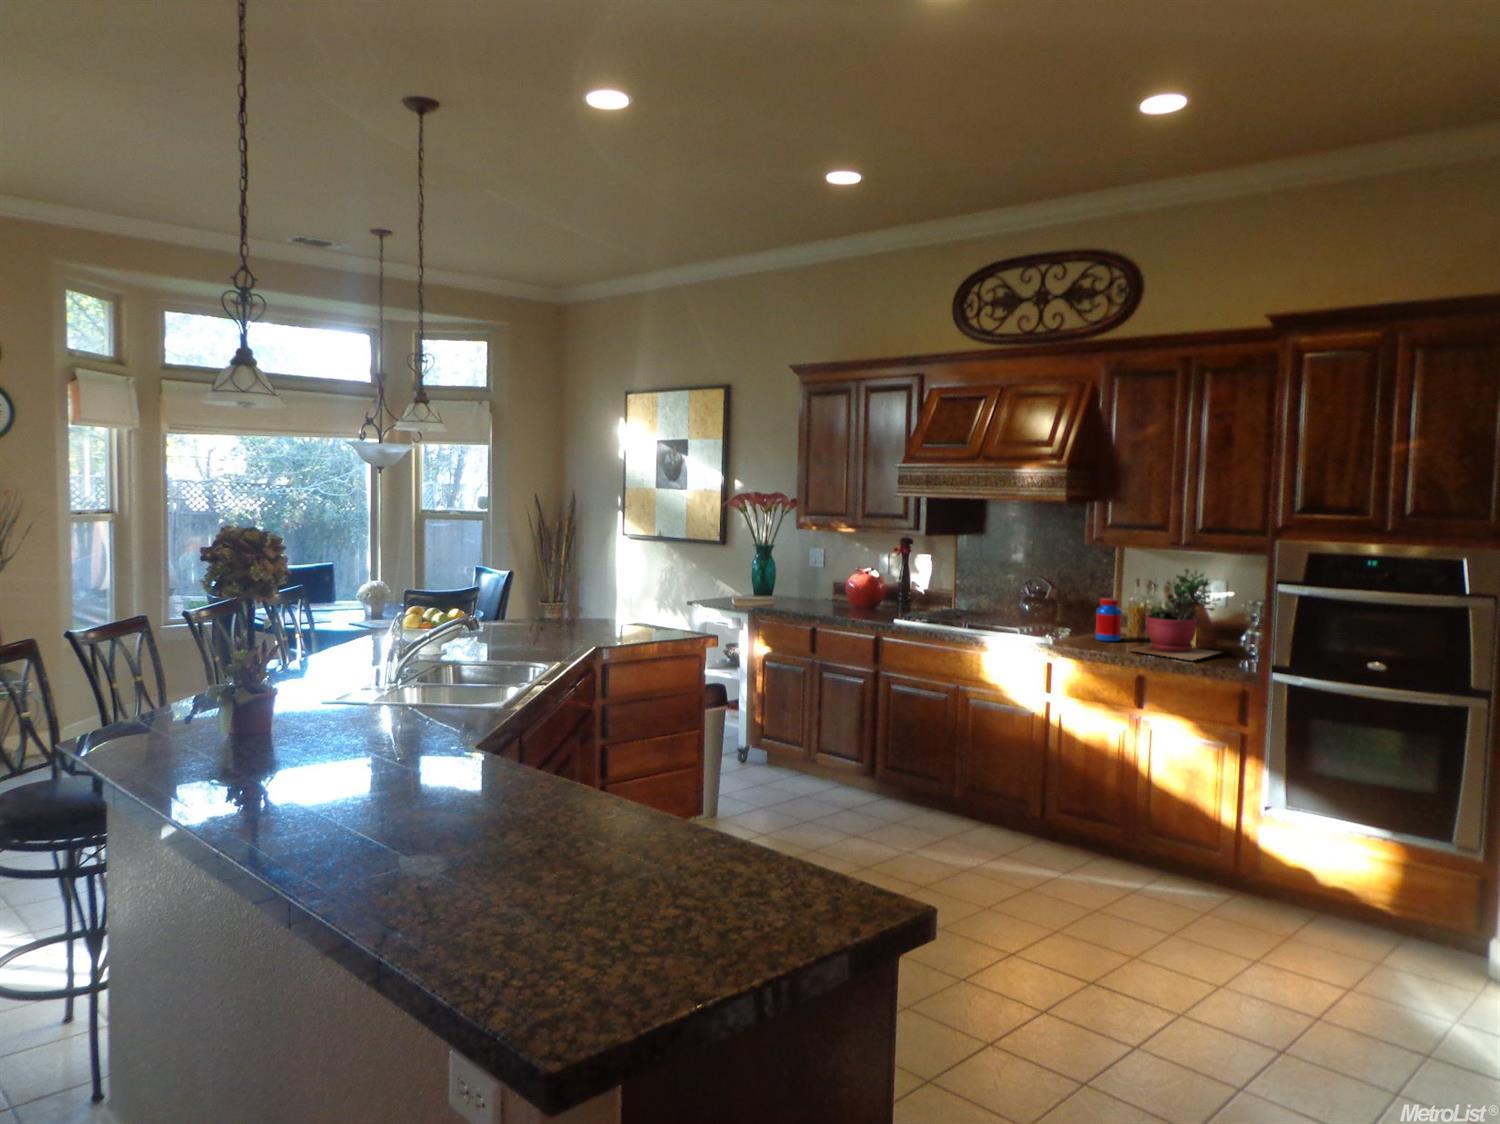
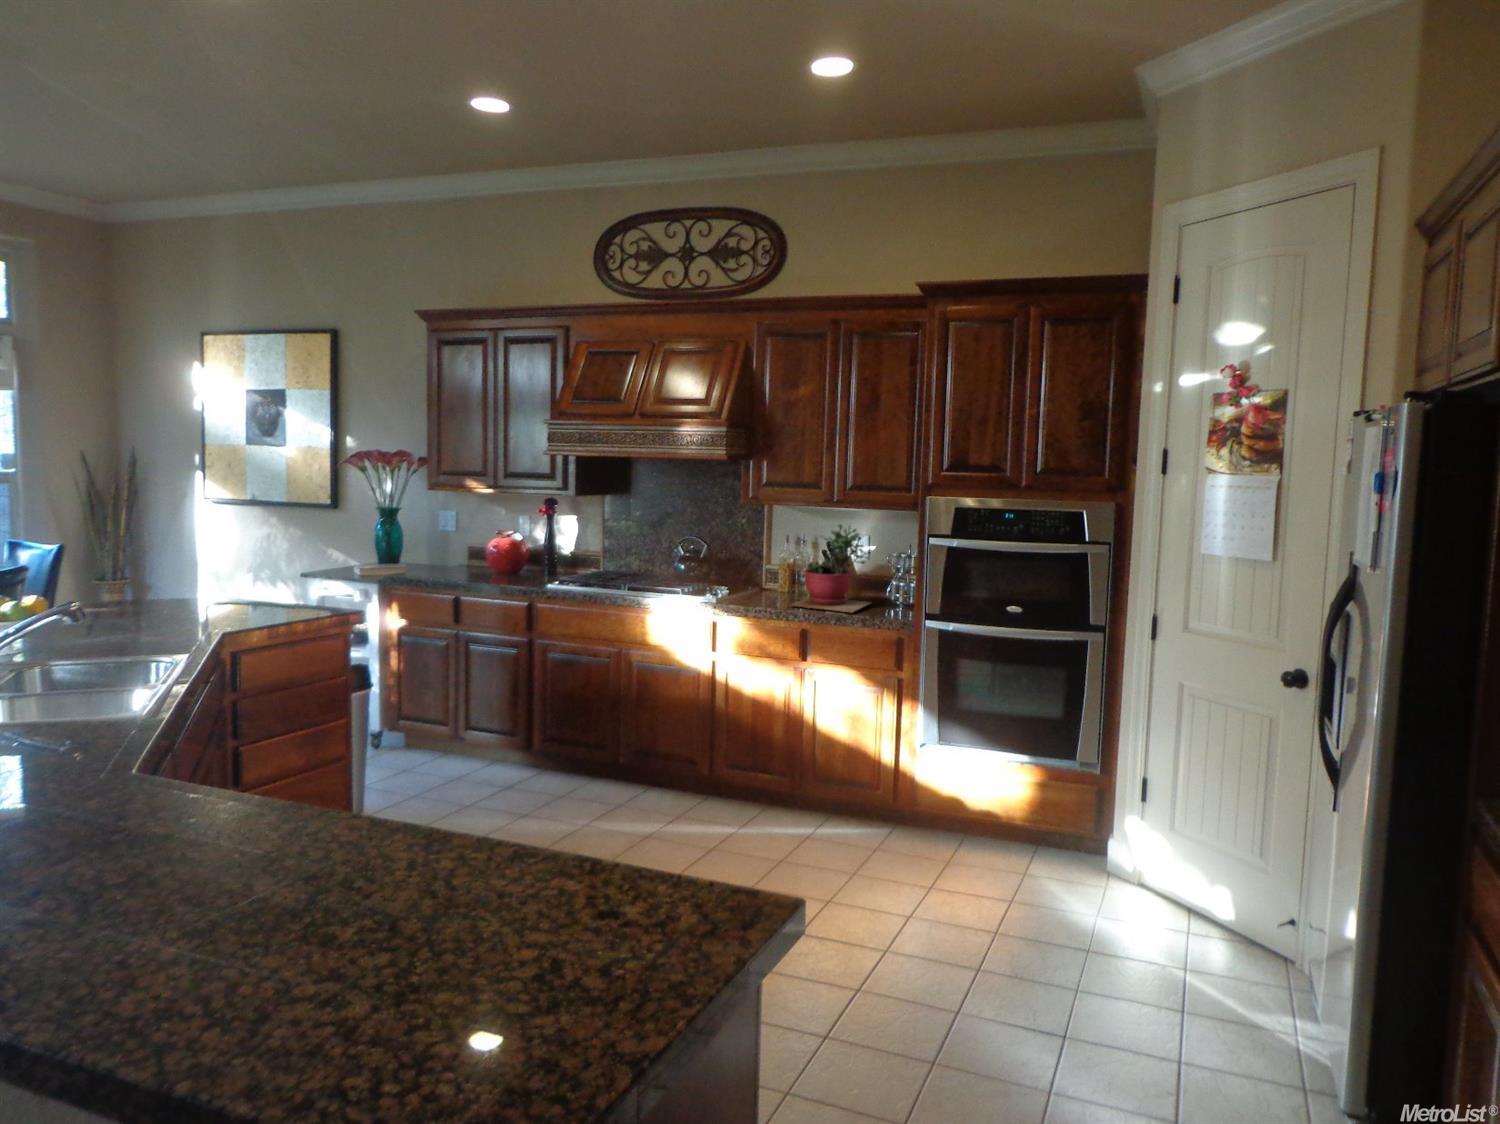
jar: present [1096,598,1122,641] -> none [754,555,778,597]

